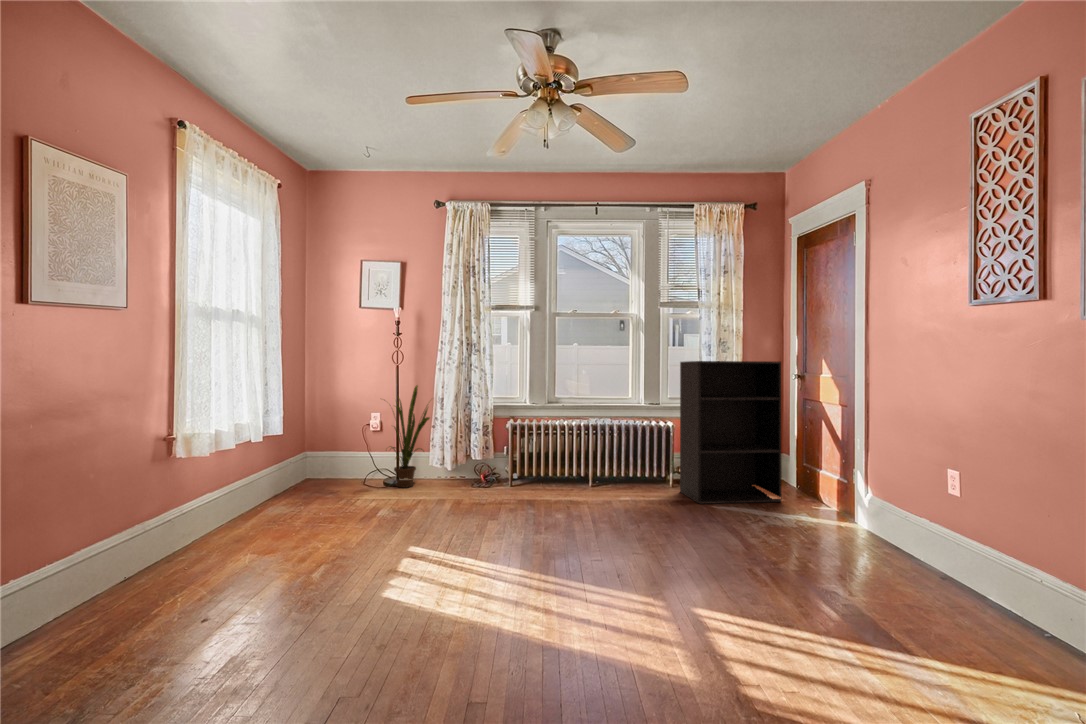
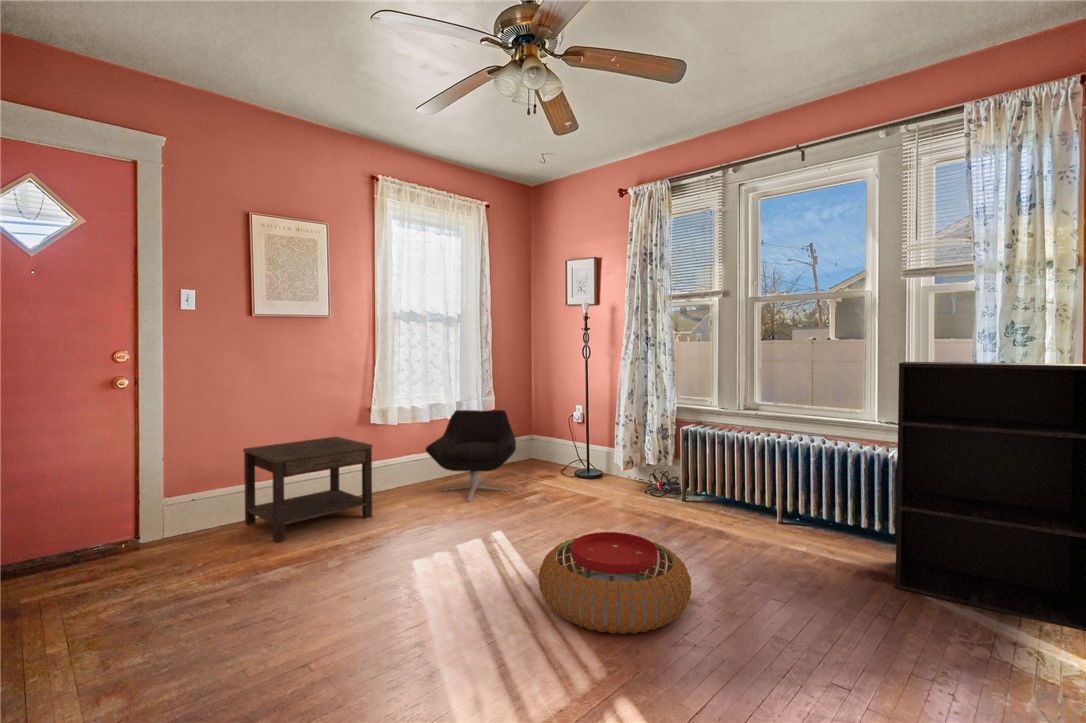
house plant: present [391,385,430,488] -> none [567,381,616,483]
lounge chair: none [246,420,366,521] -> present [426,410,516,501]
side table: none [42,464,240,607] -> present [243,437,372,542]
pouf: none [528,497,649,565] -> present [539,532,691,634]

